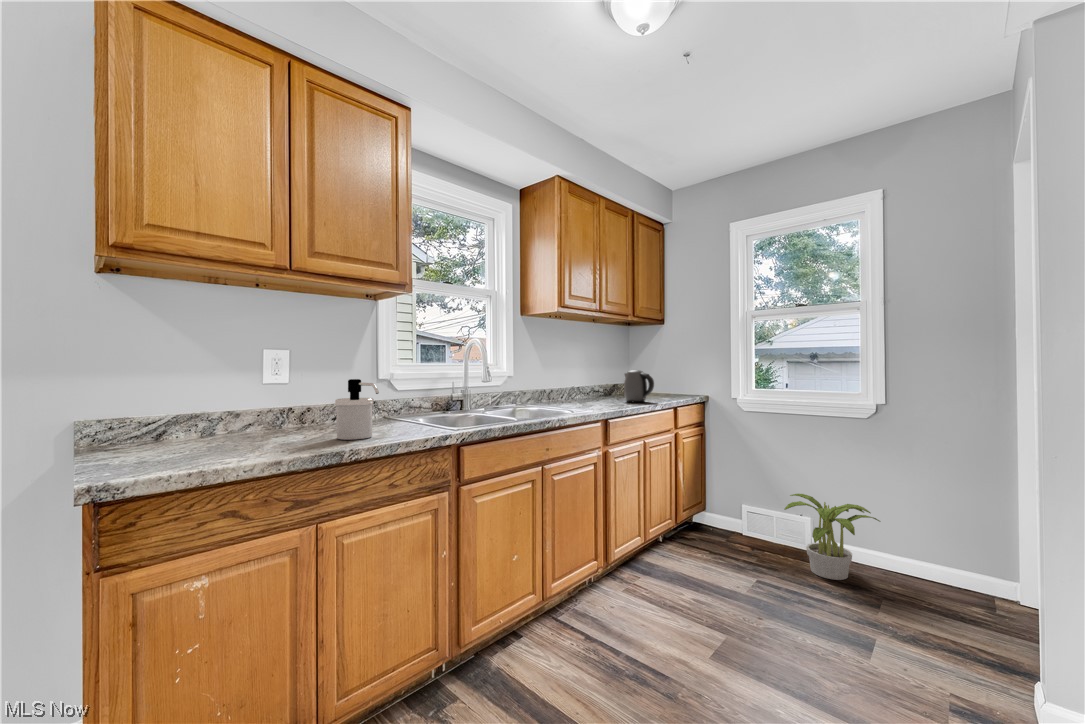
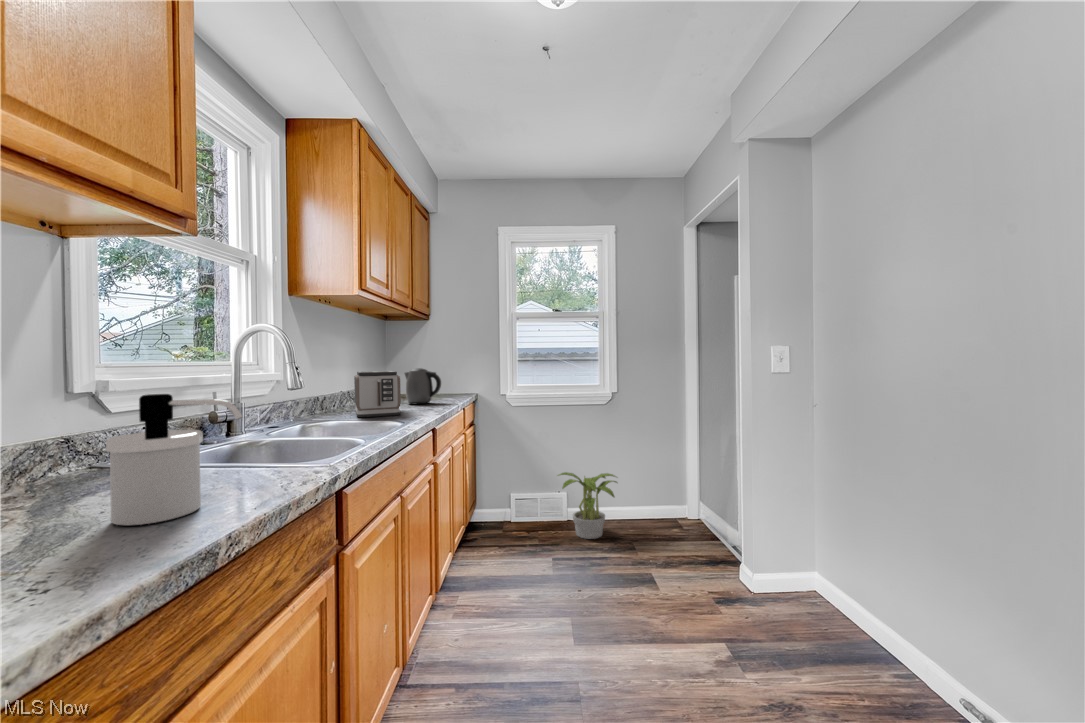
toaster: none [559,372,602,408] -> present [354,371,401,417]

